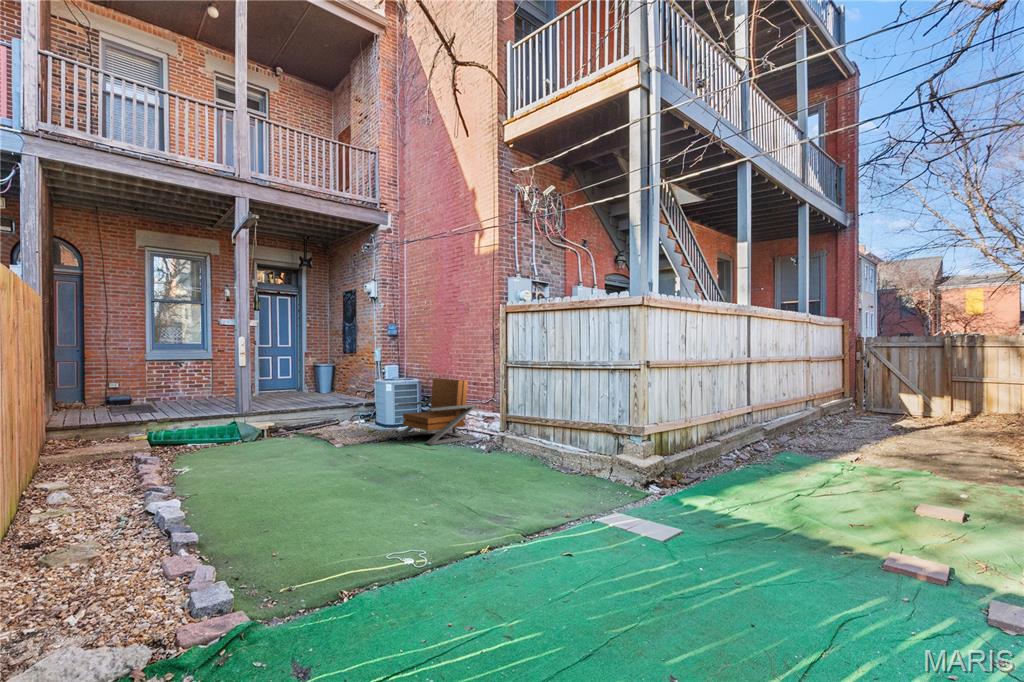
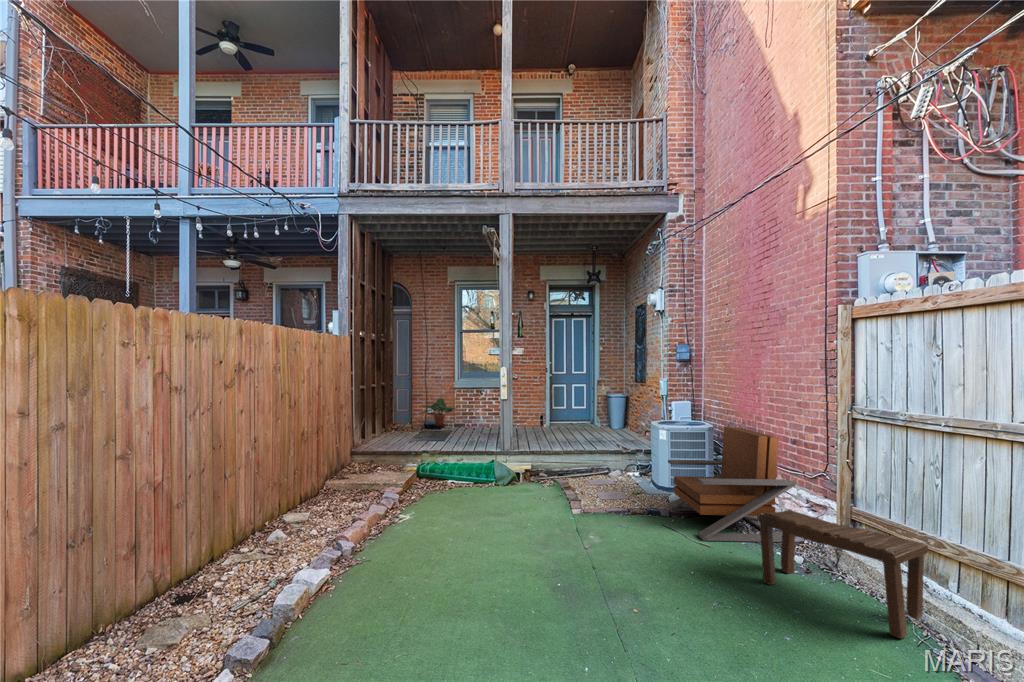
potted plant: none [106,373,162,404] -> present [419,398,454,426]
bench: none [468,415,536,457] -> present [758,510,928,638]

